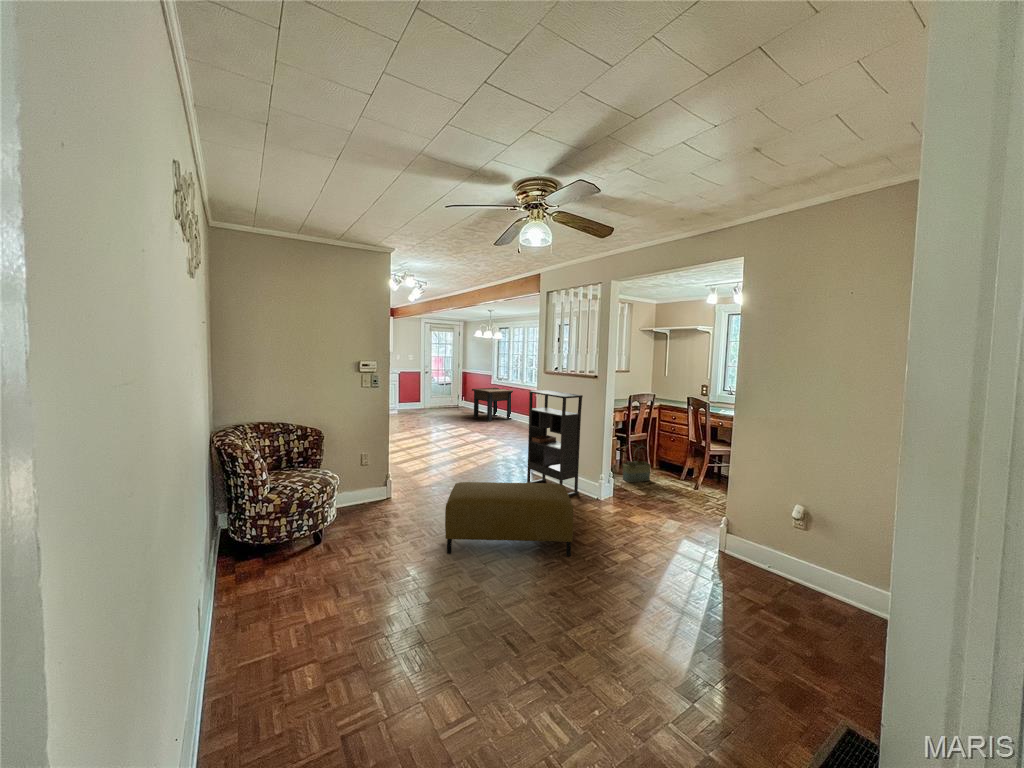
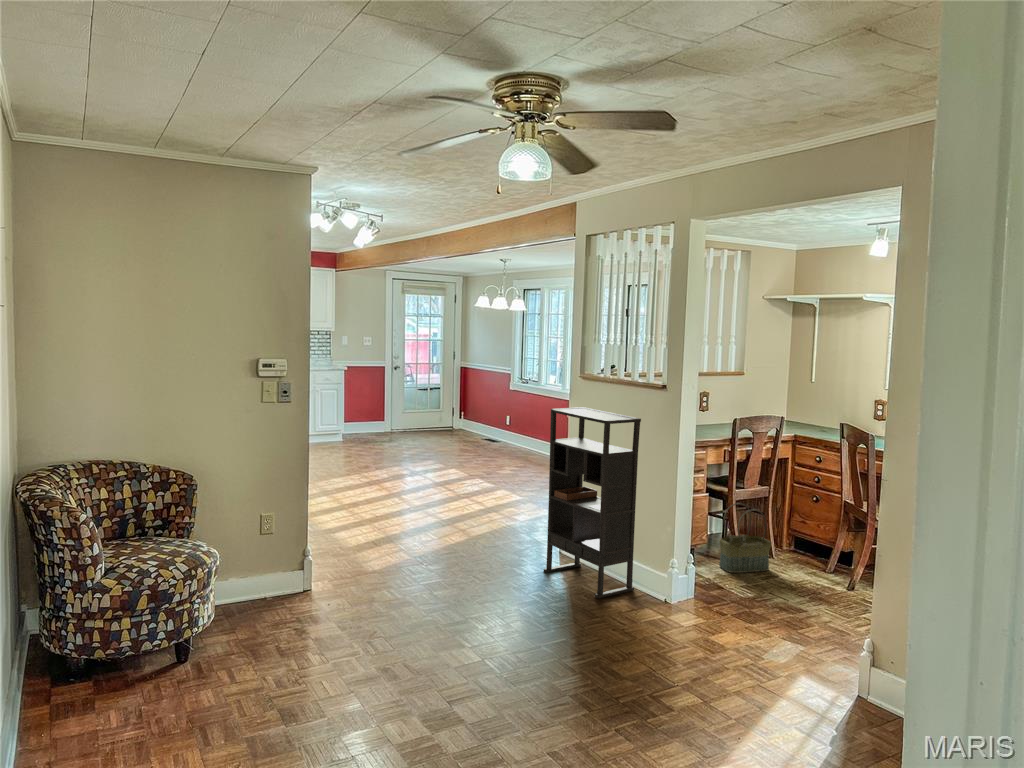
side table: present [472,388,513,421] -> none [471,396,548,457]
ottoman: present [445,482,573,556] -> none [386,566,600,697]

